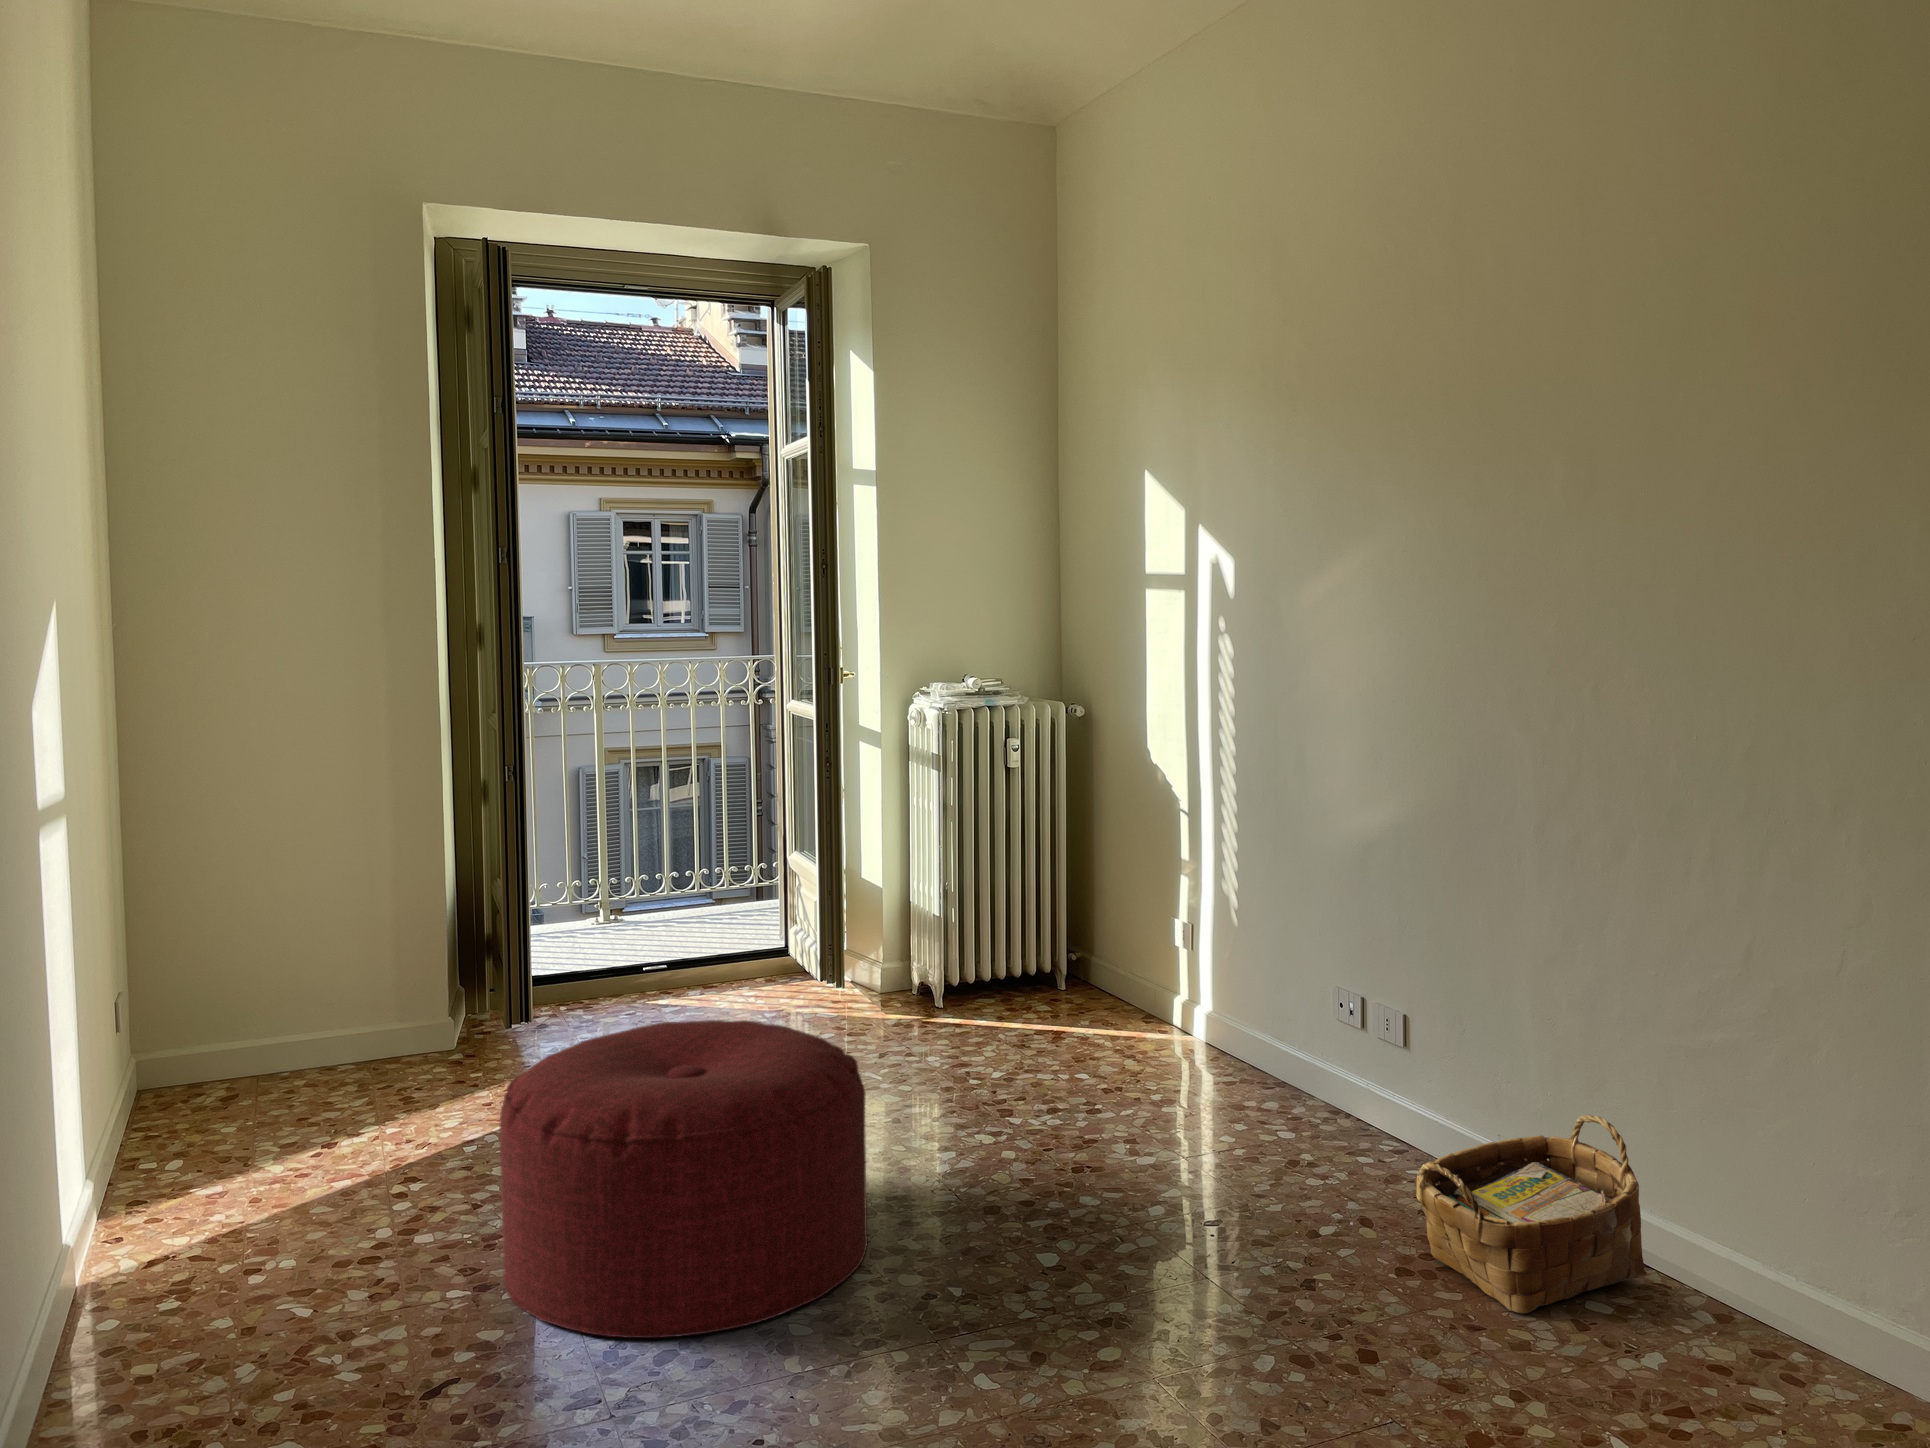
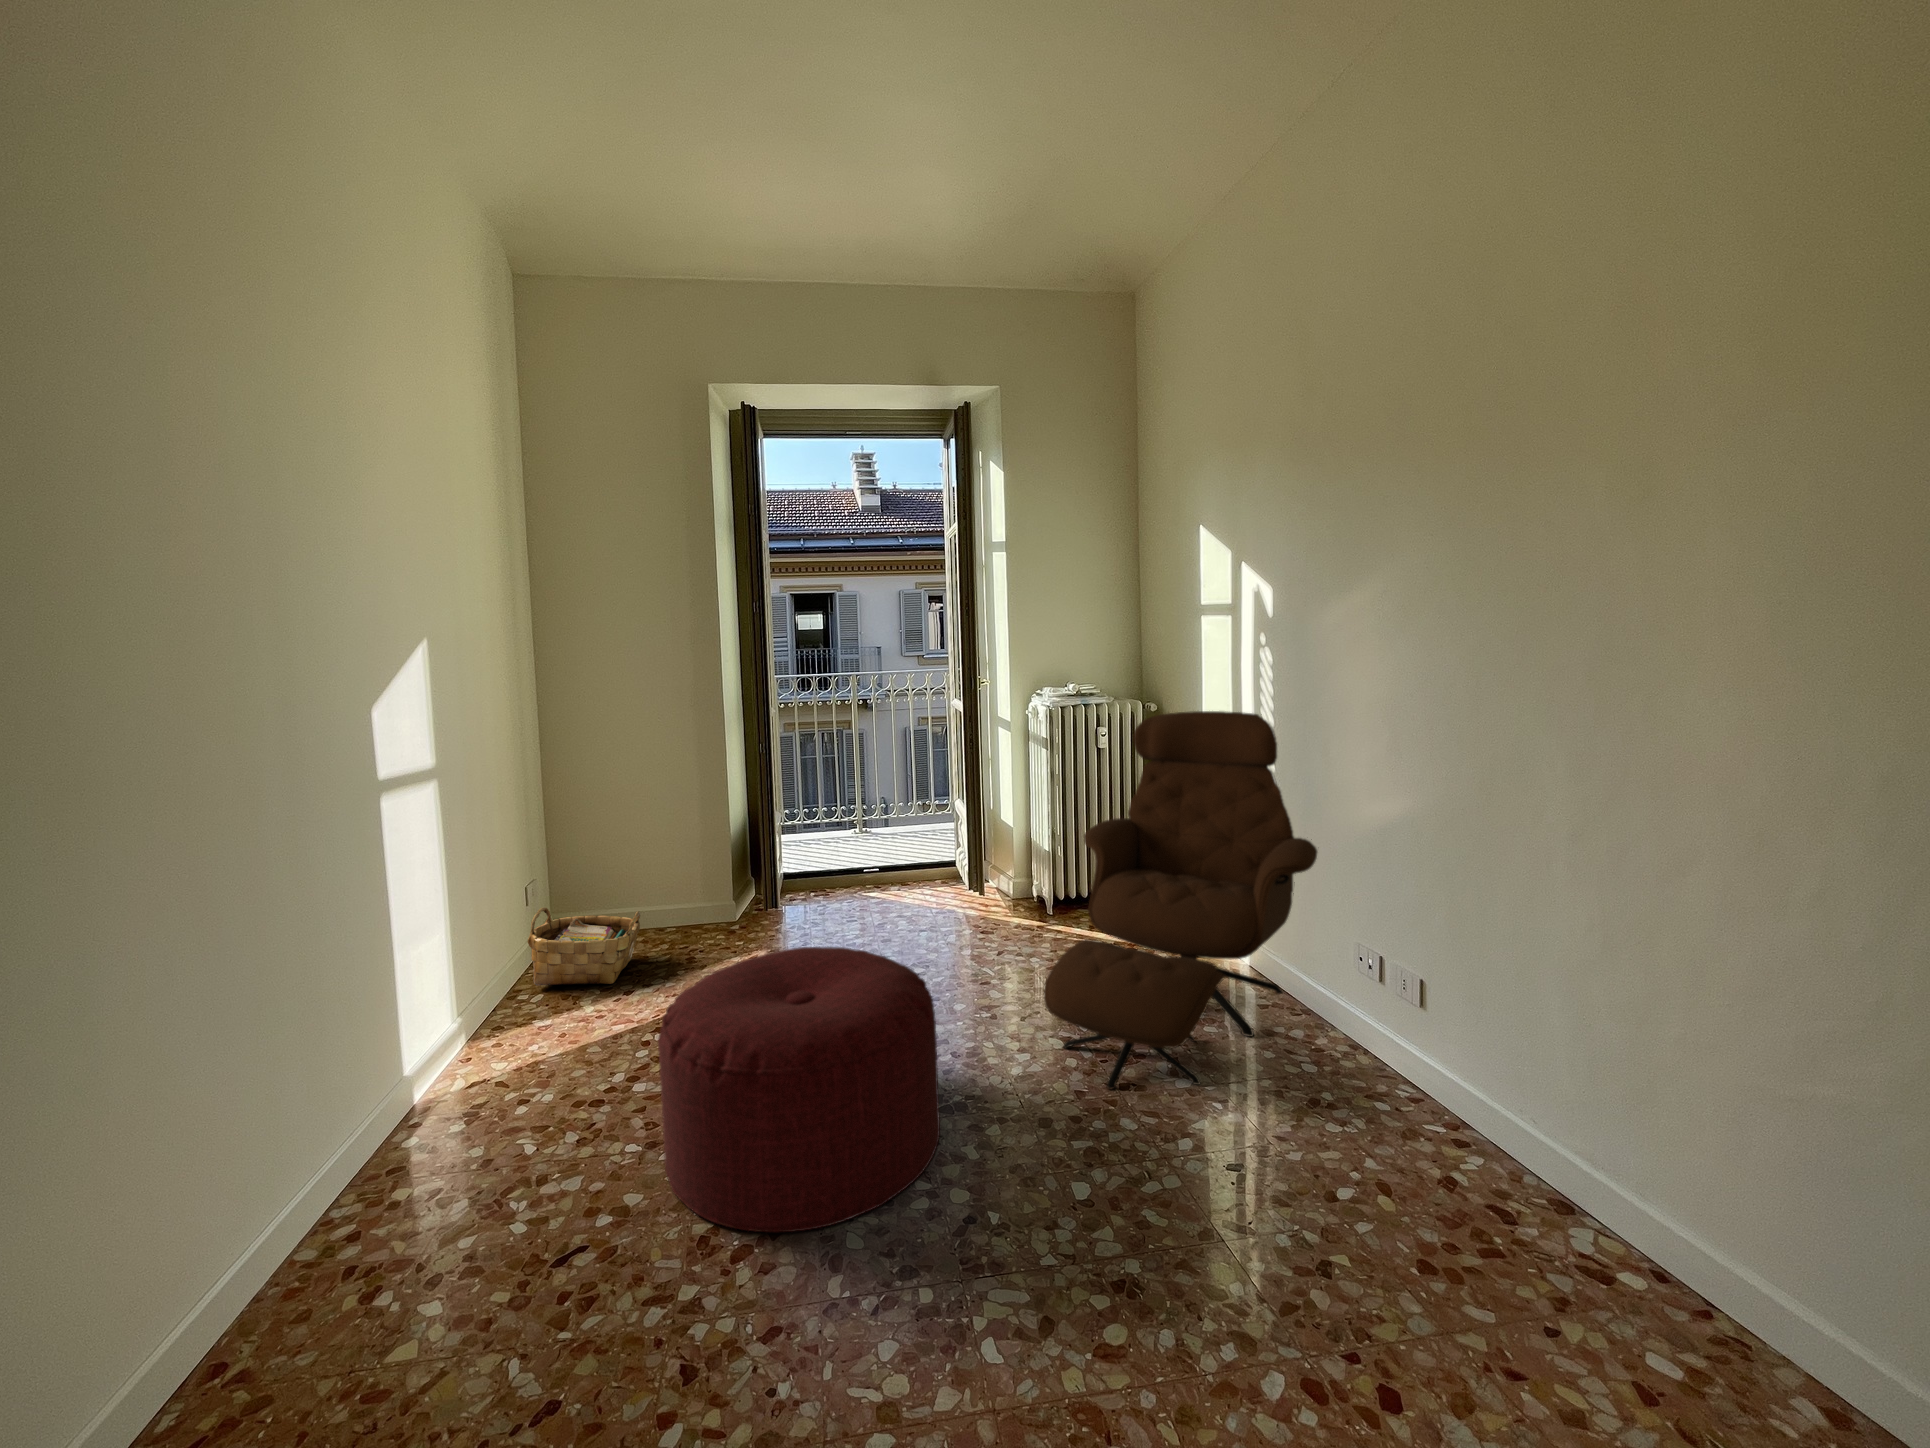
lounge chair: none [974,710,1298,1175] -> present [1044,711,1317,1089]
woven basket: present [1416,1114,1644,1314] -> present [527,907,640,986]

